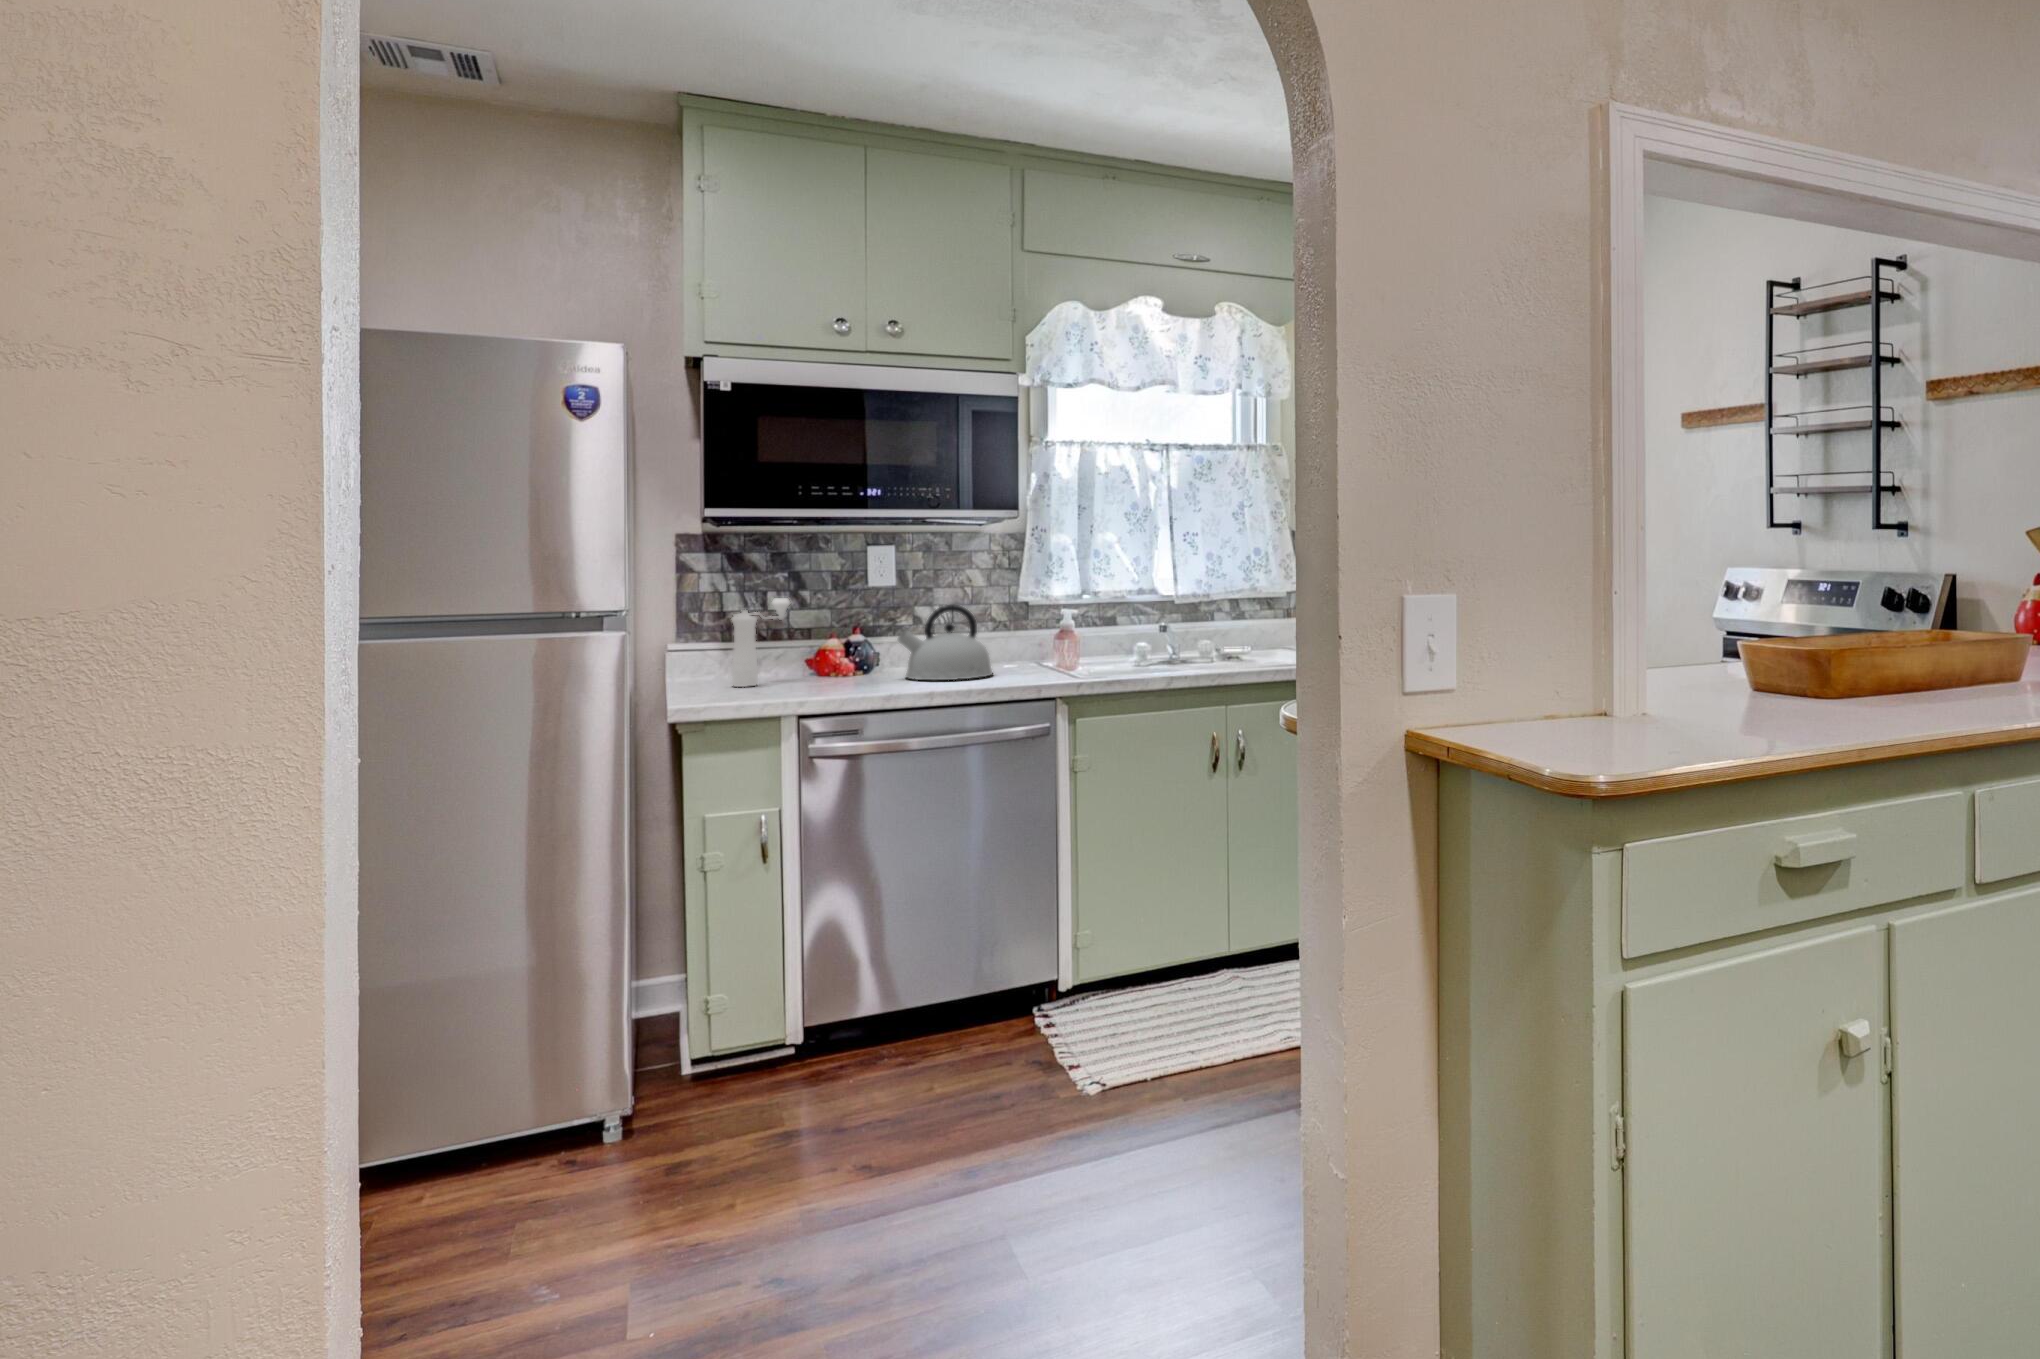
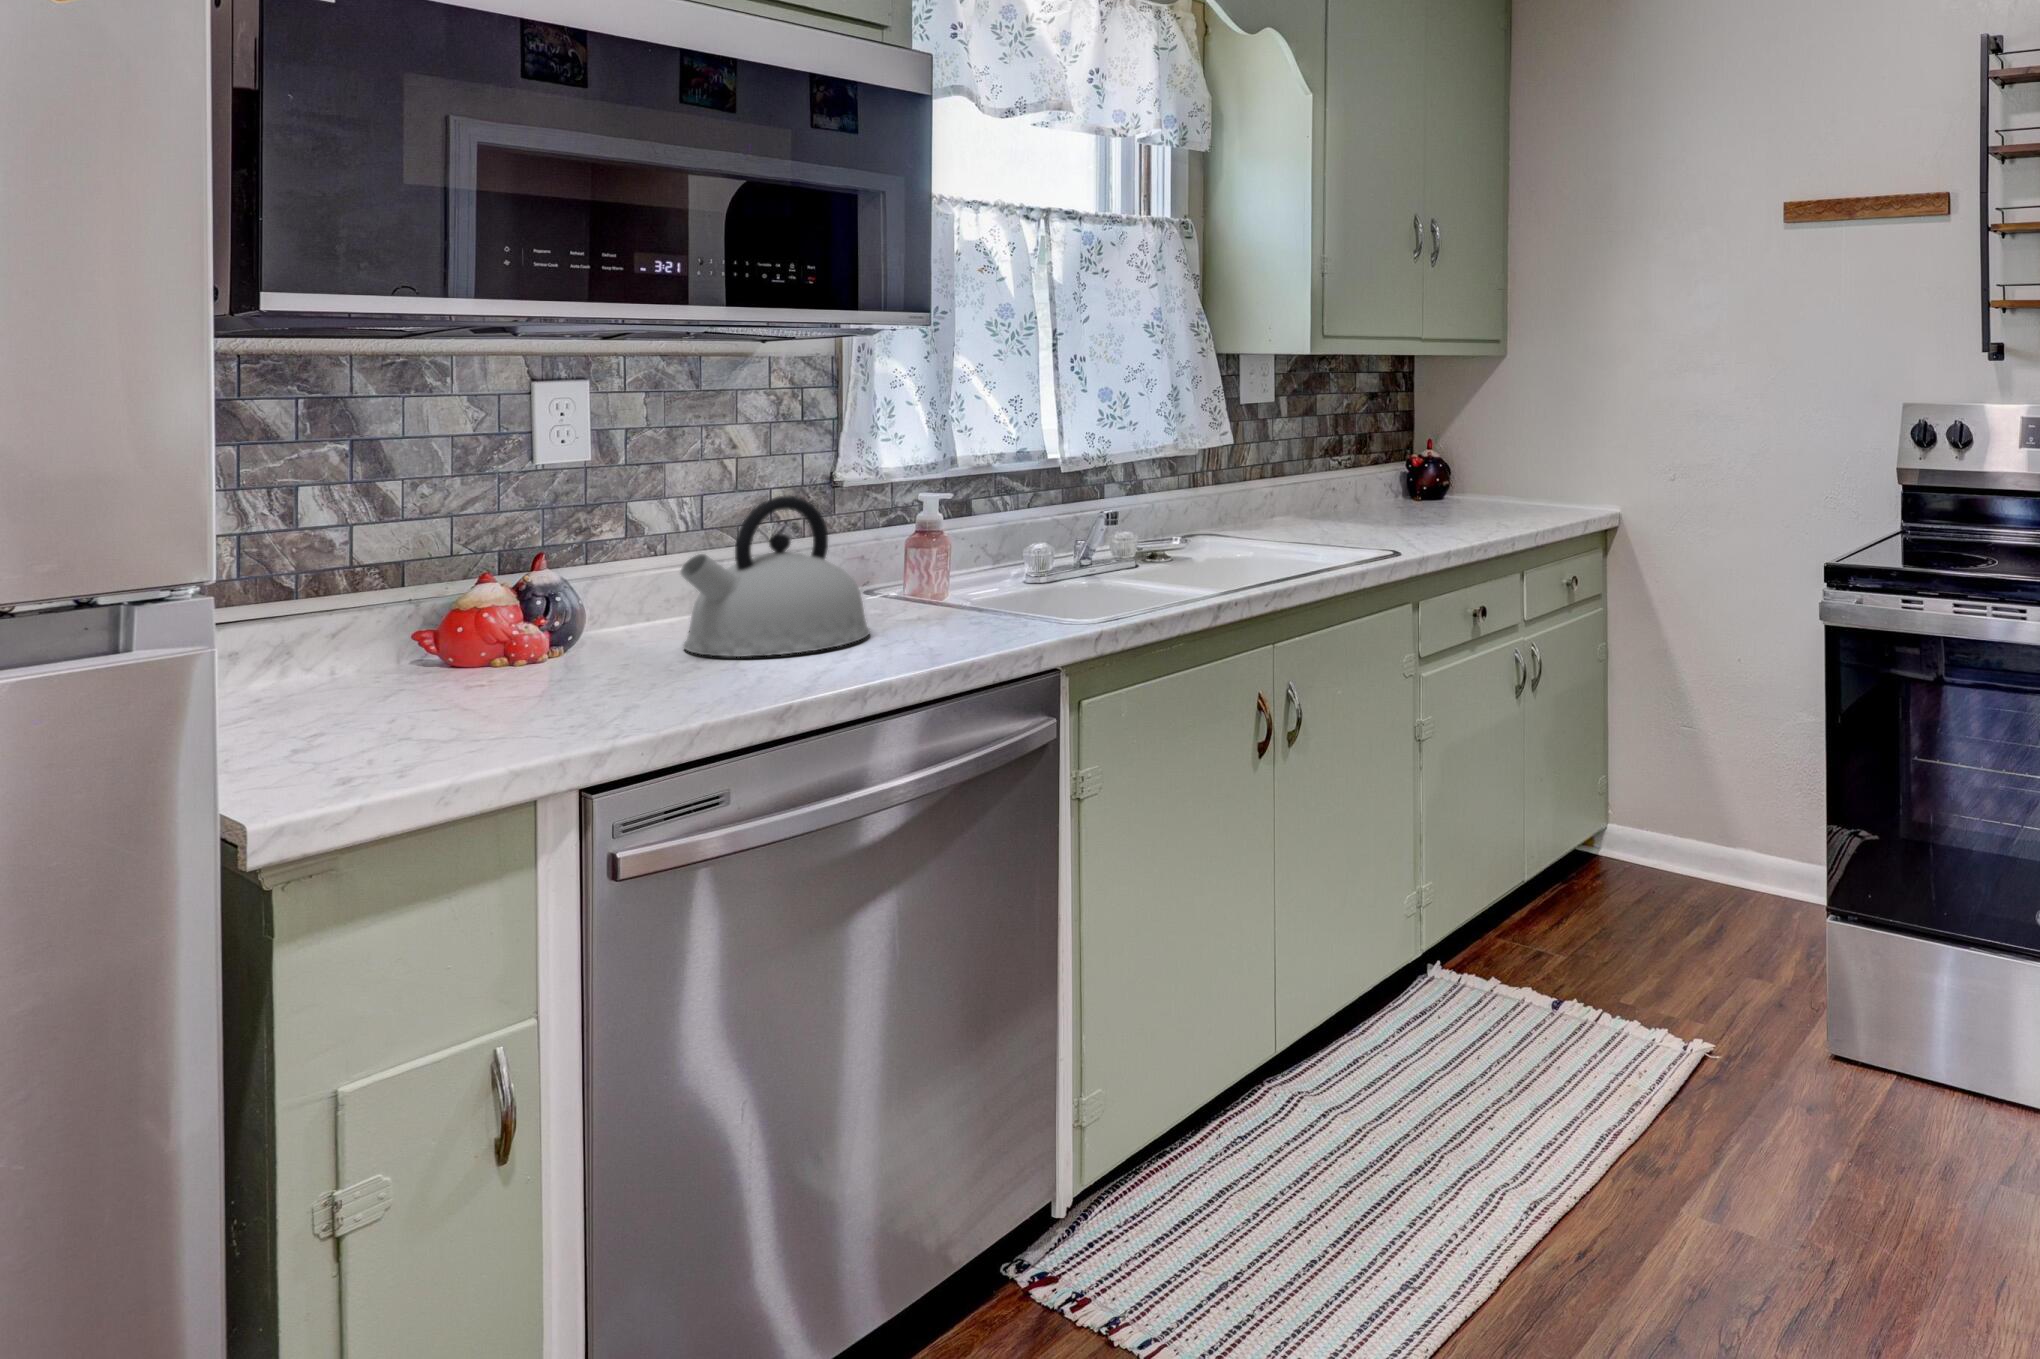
pepper mill: present [732,598,790,687] -> none [296,500,423,725]

